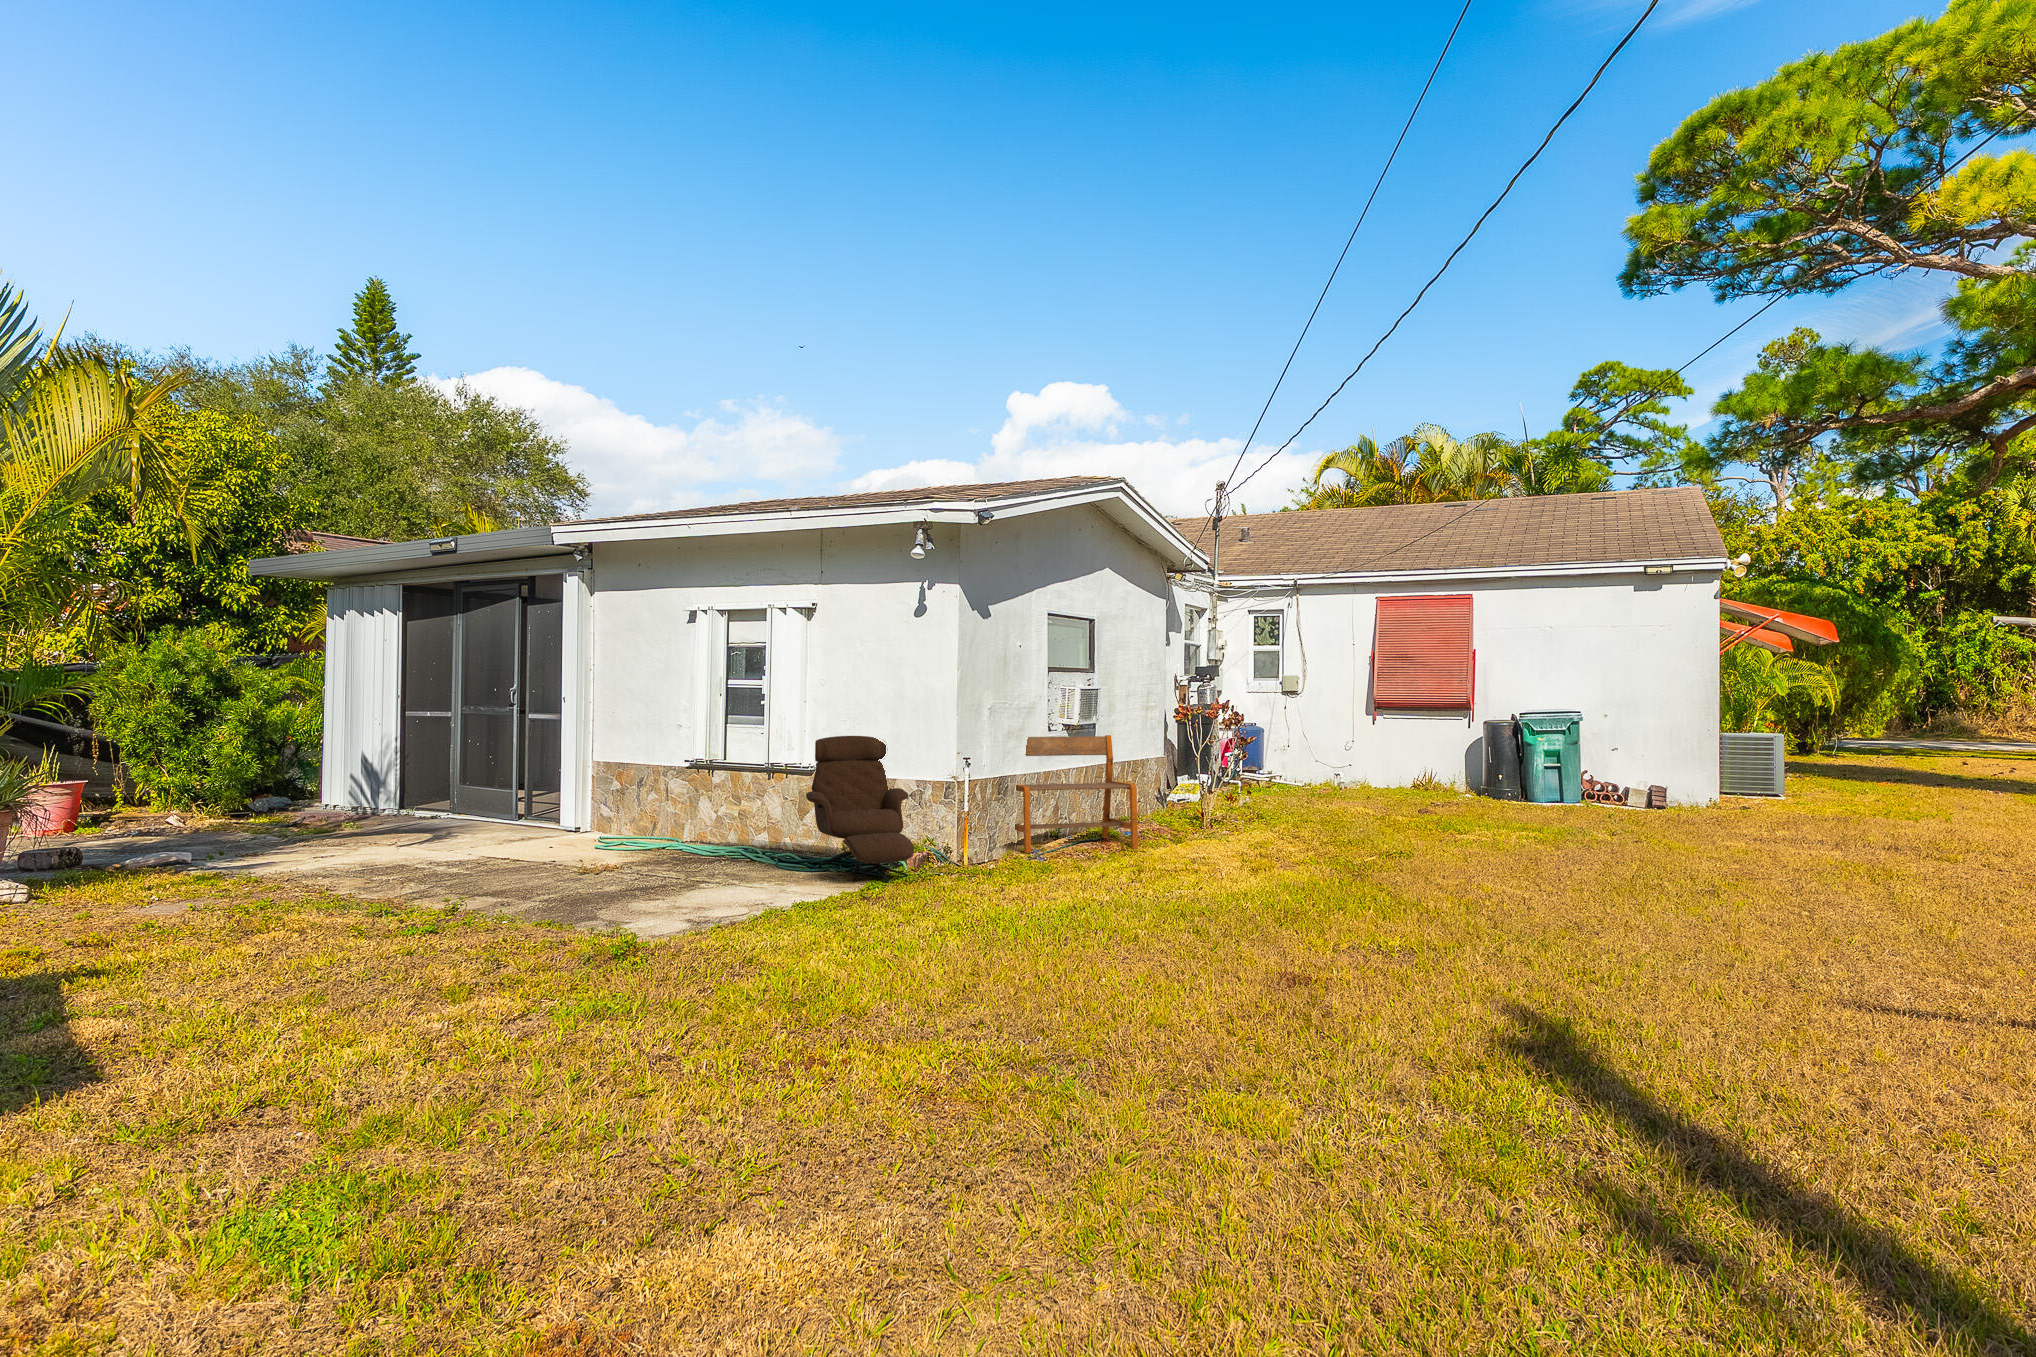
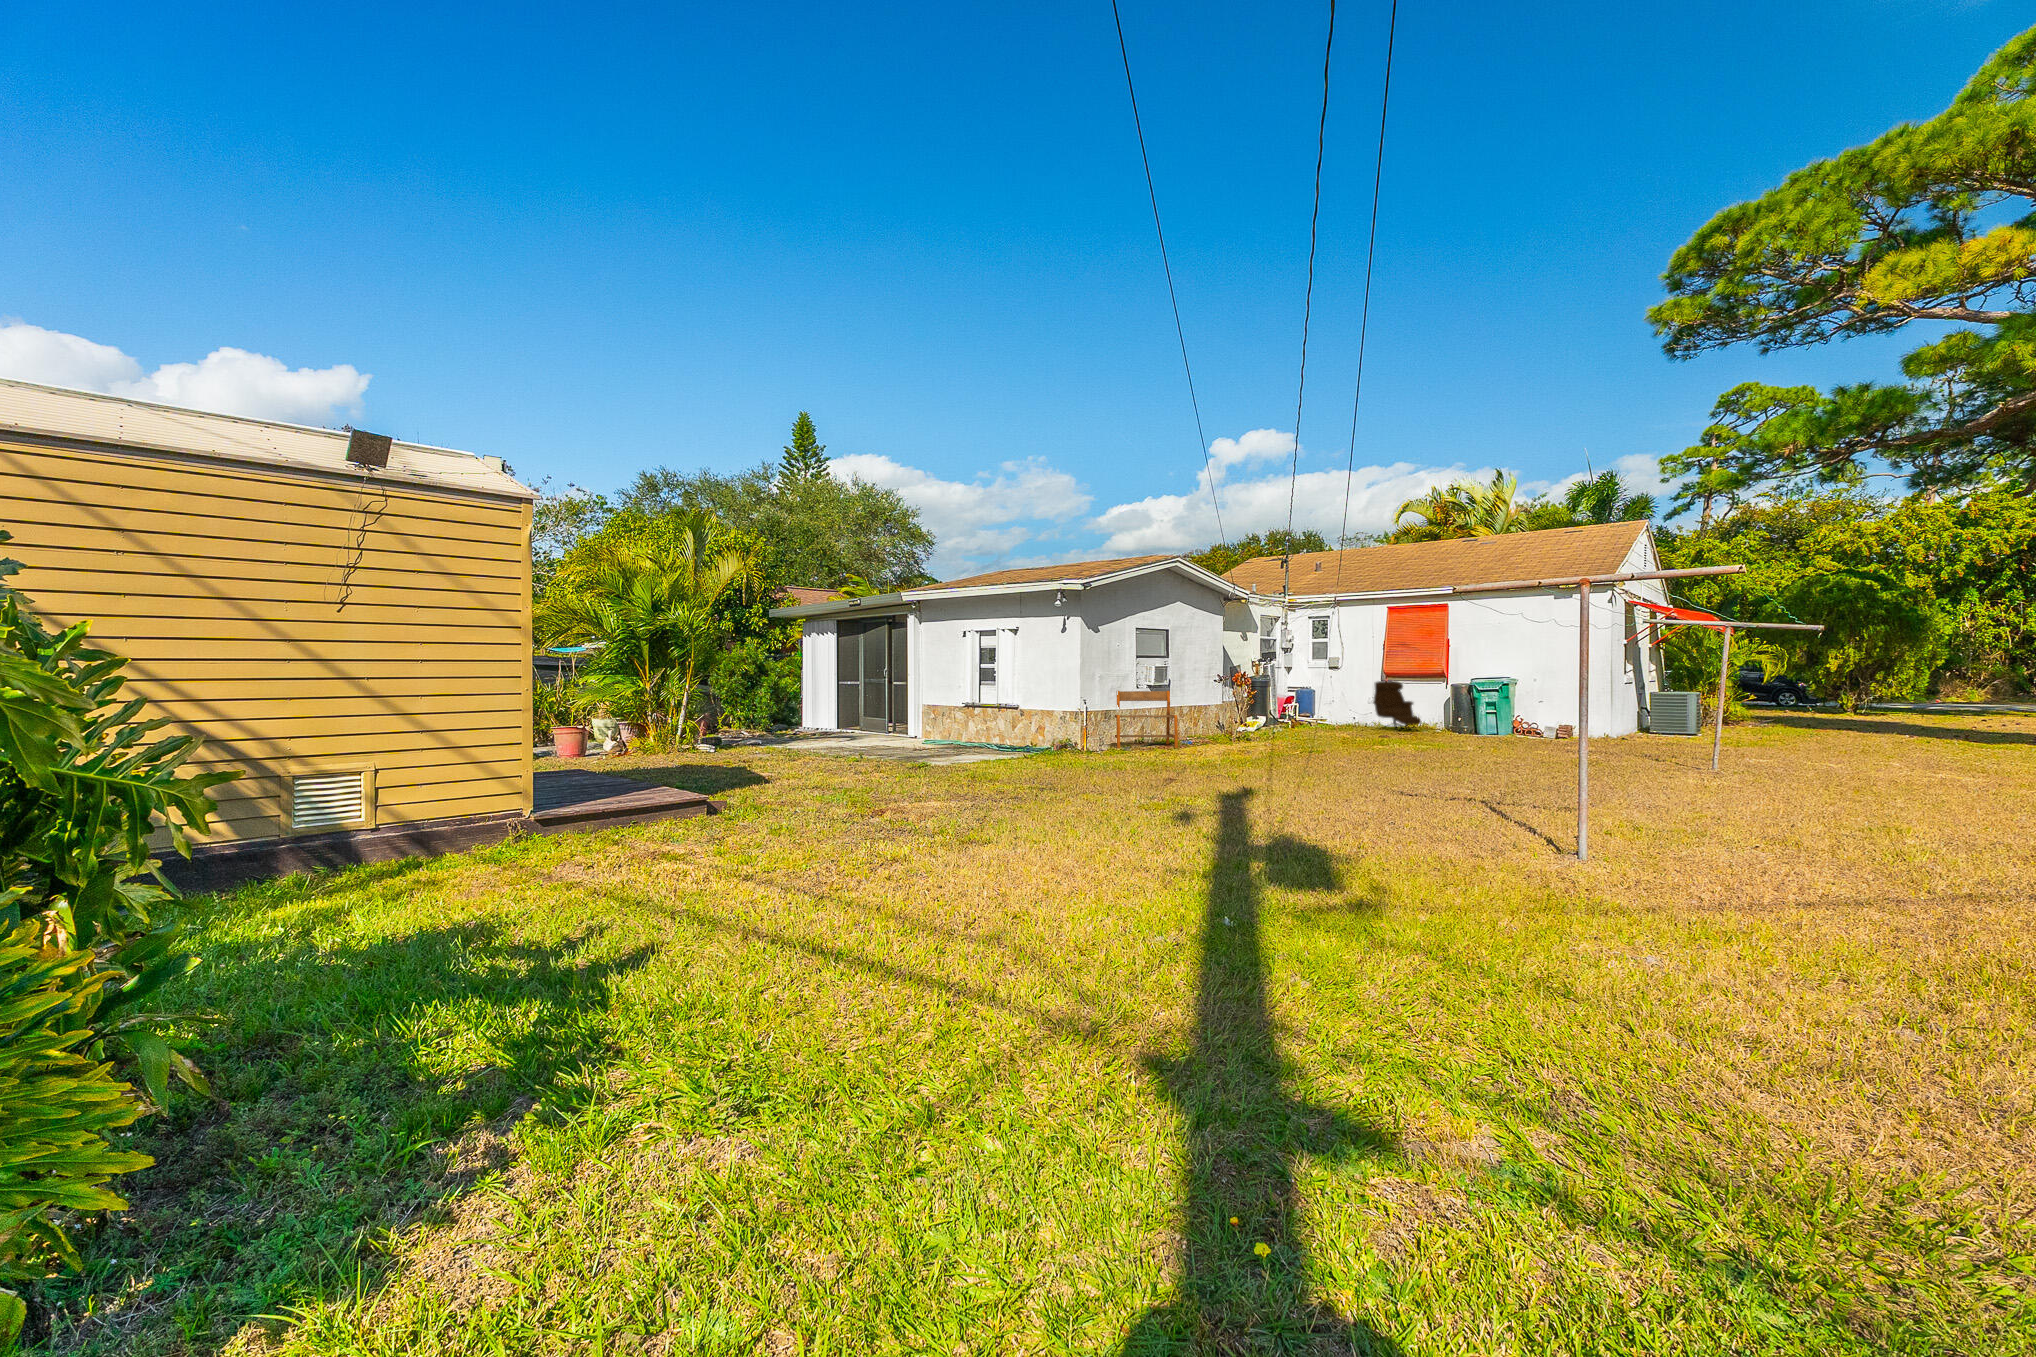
lounge chair: present [806,736,914,882] -> present [1373,681,1421,731]

